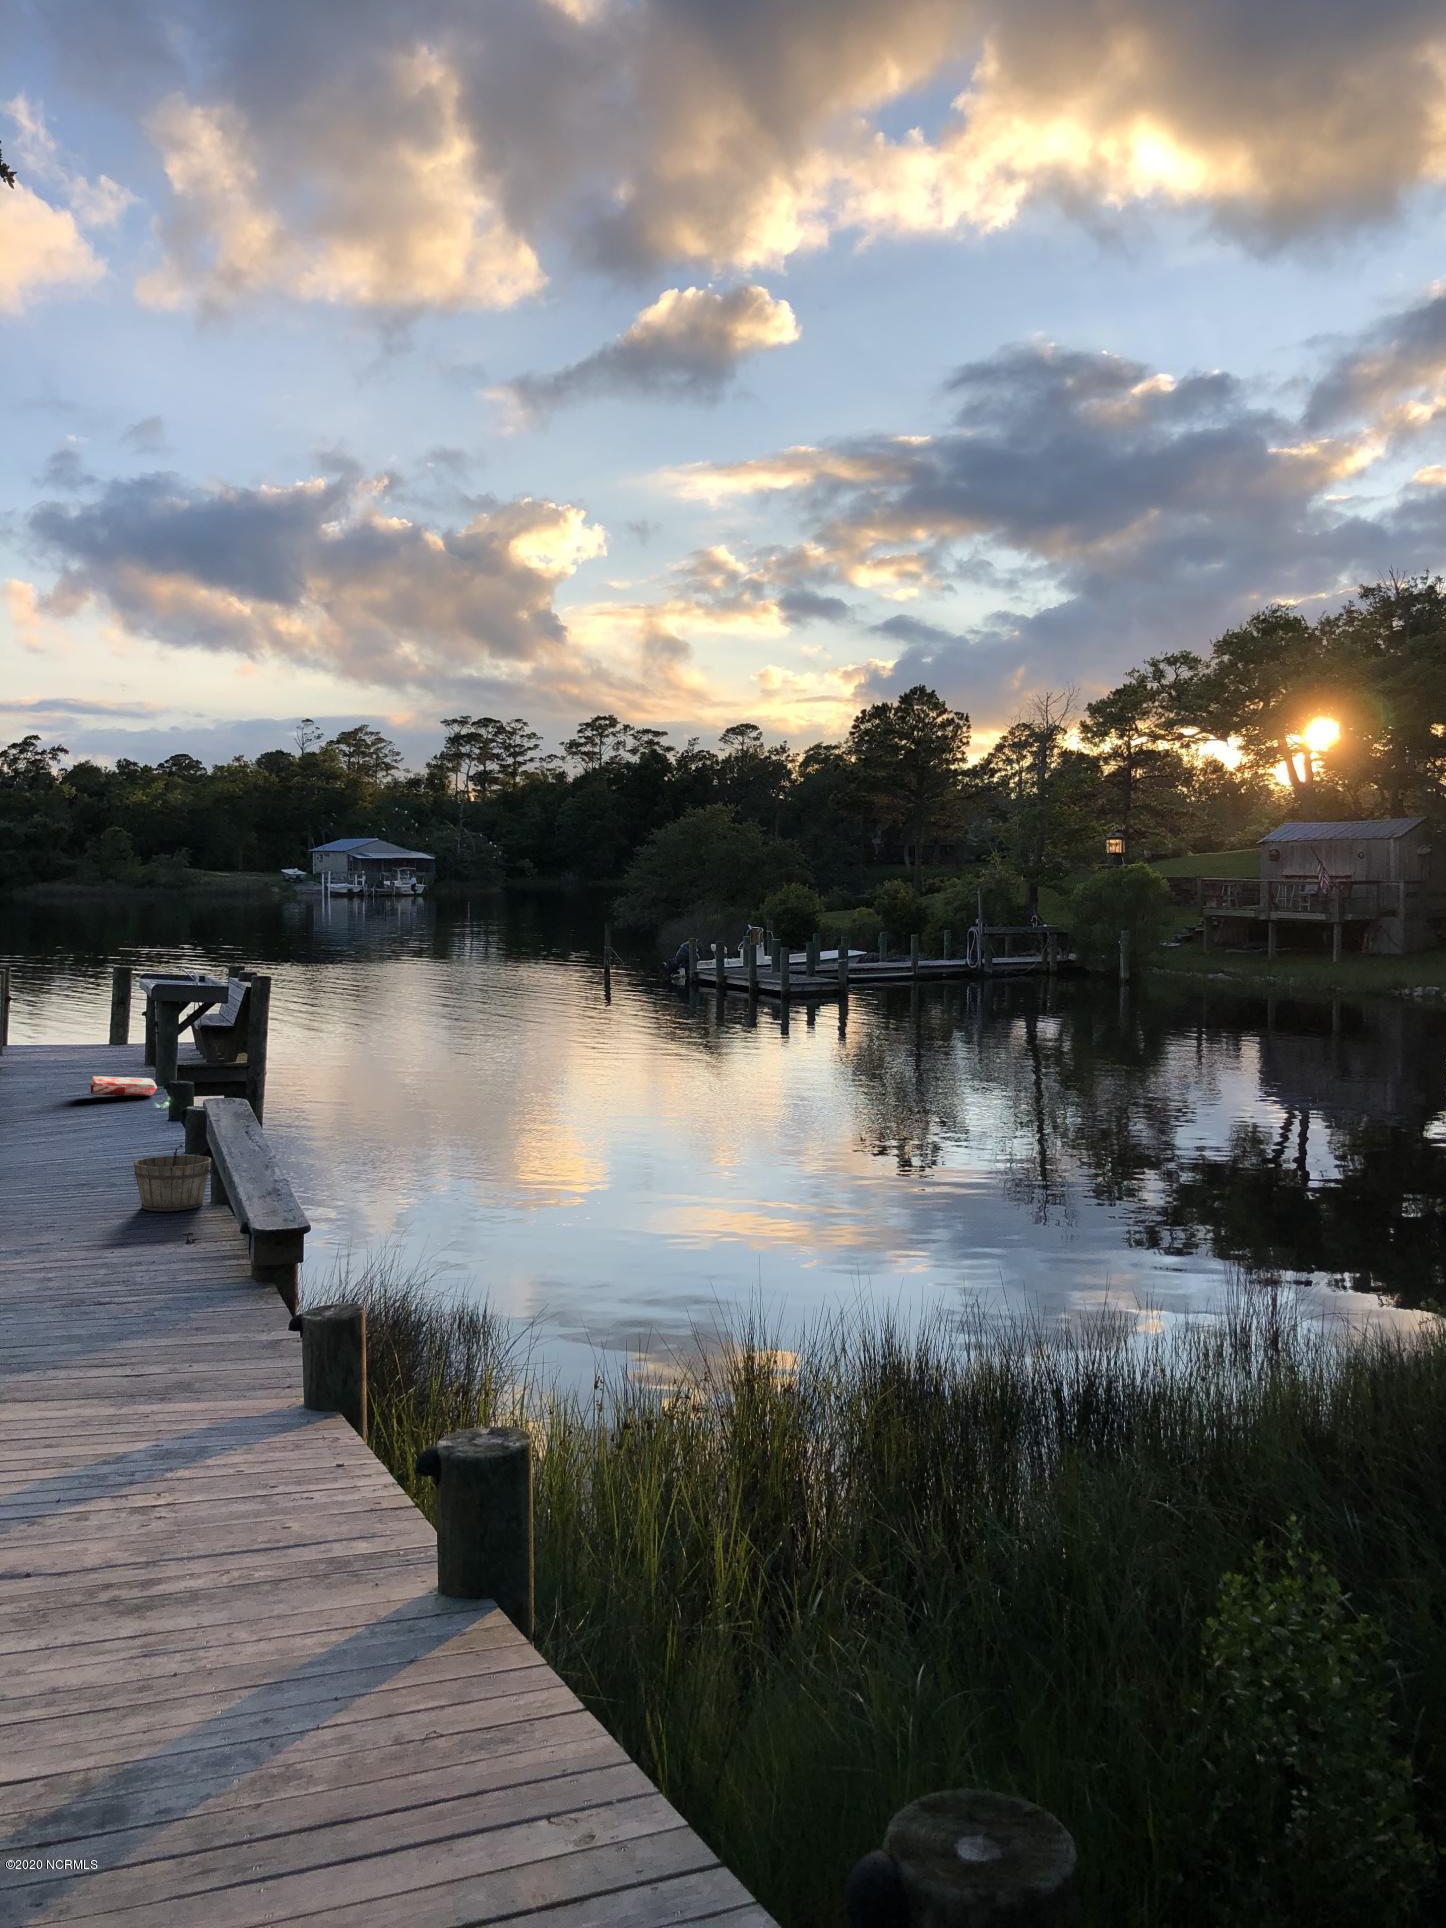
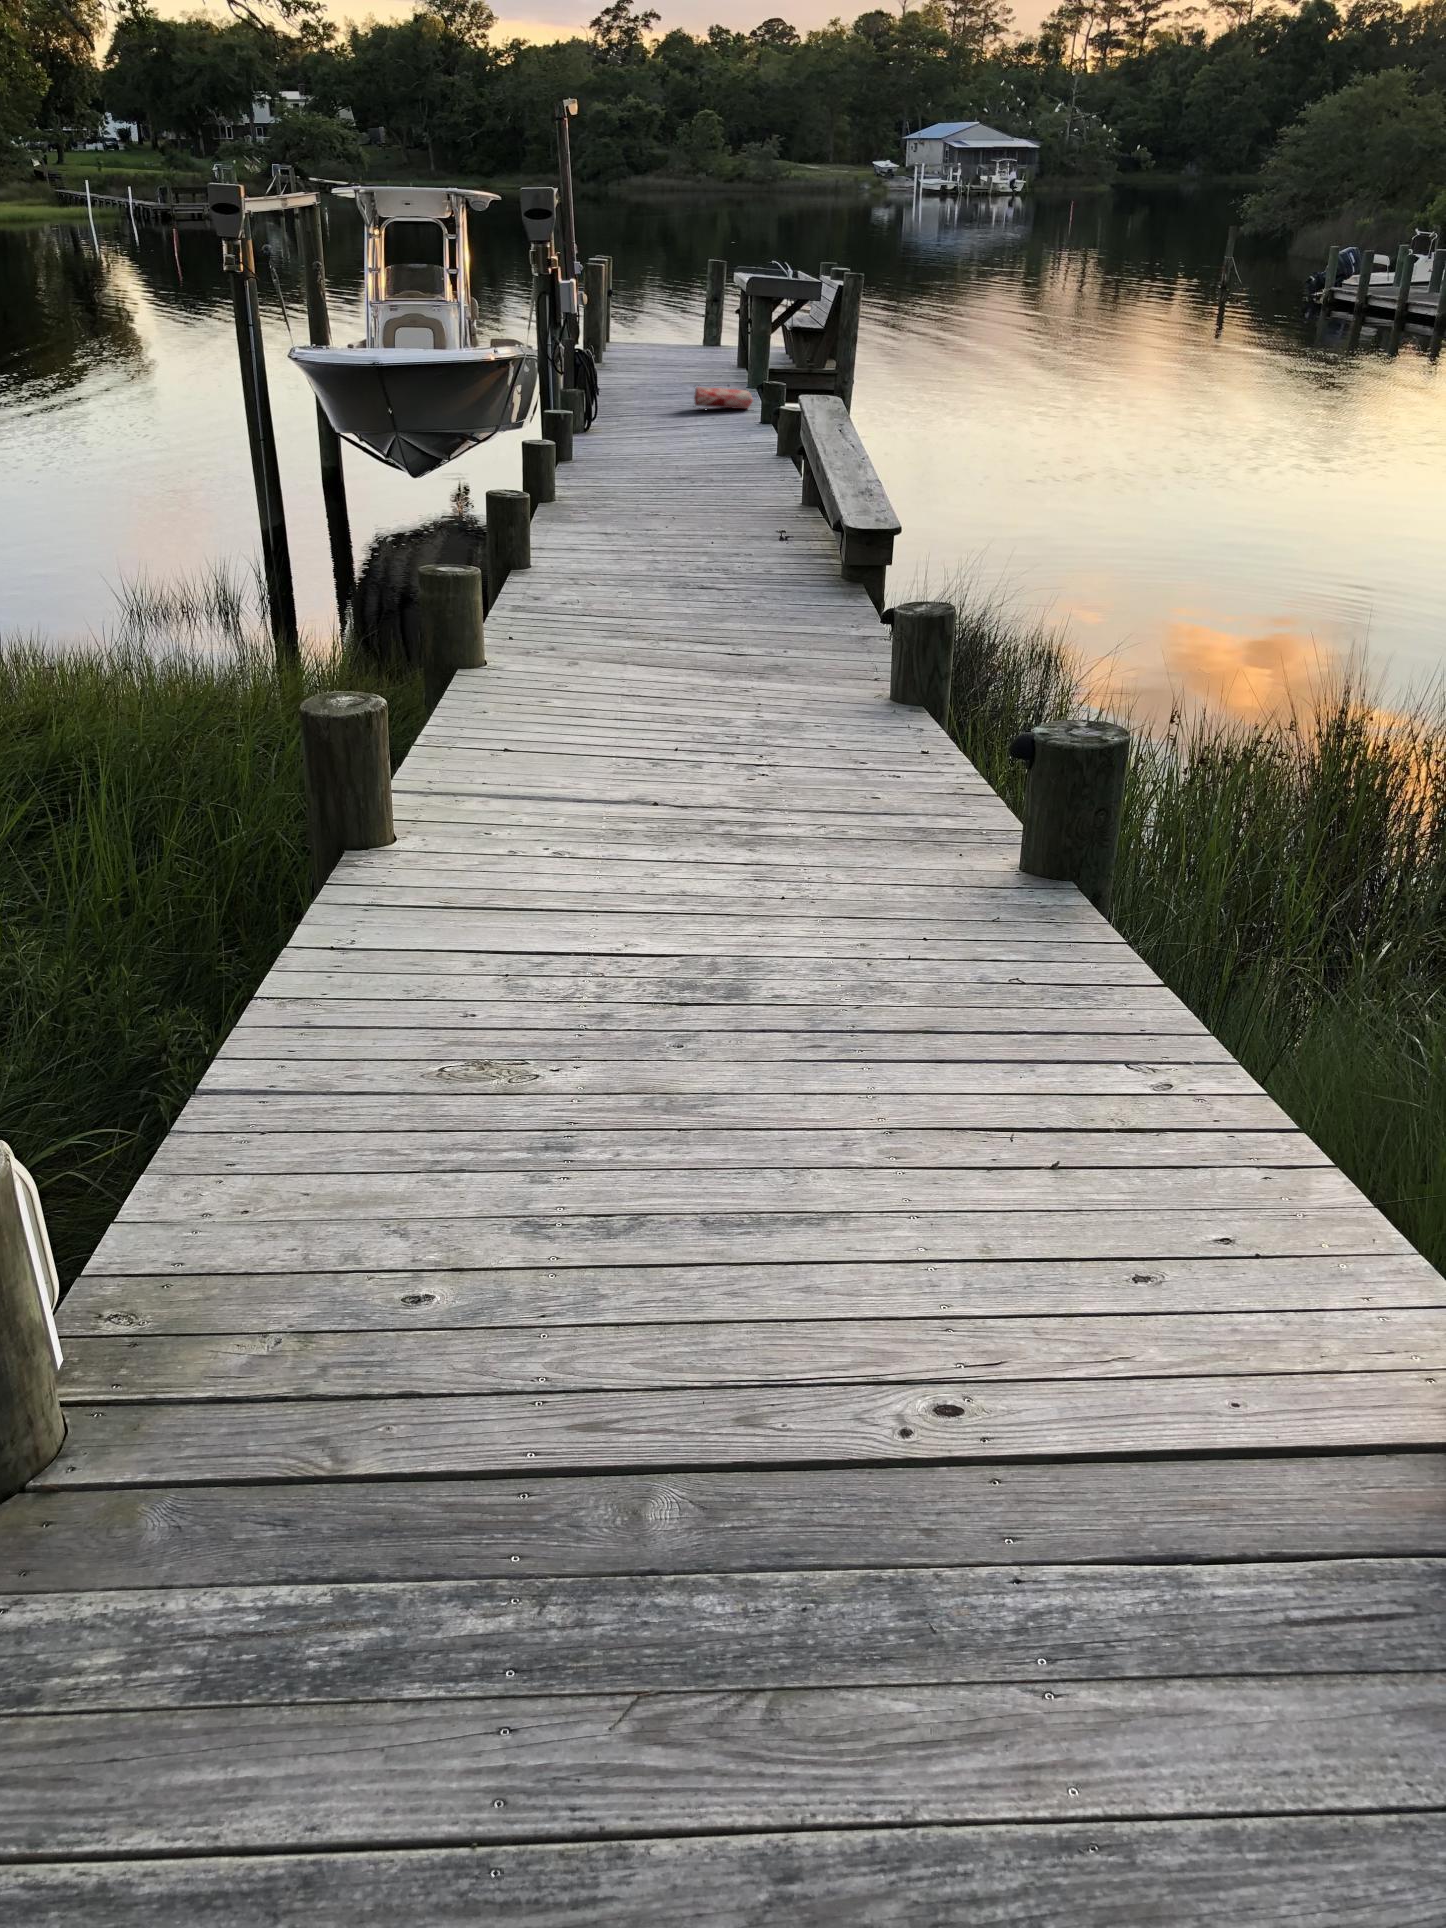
wooden bucket: present [134,1145,211,1211] -> none [735,447,805,515]

